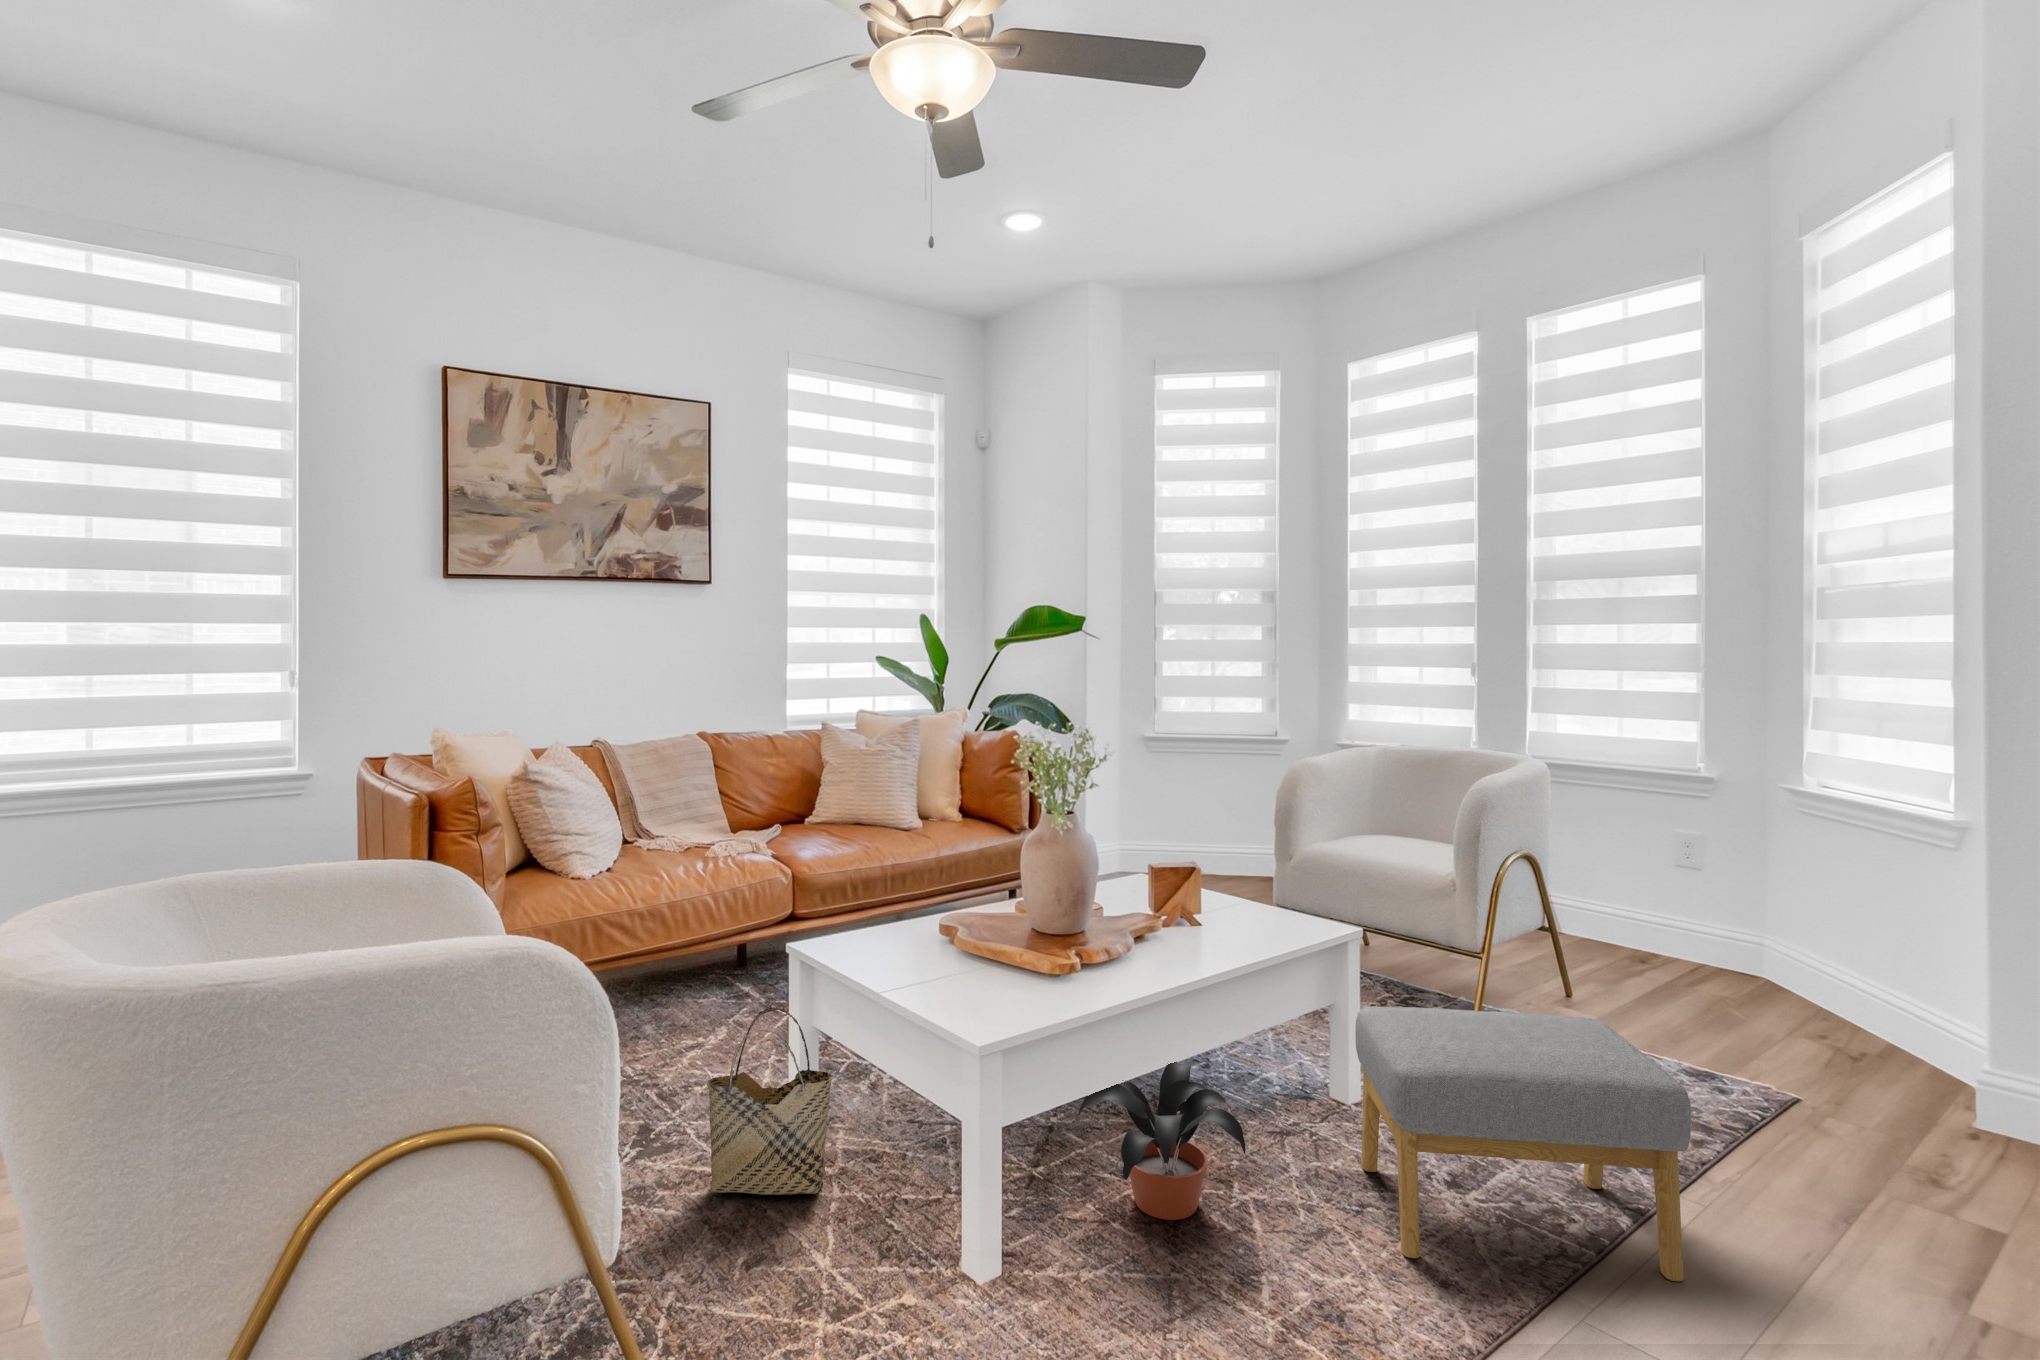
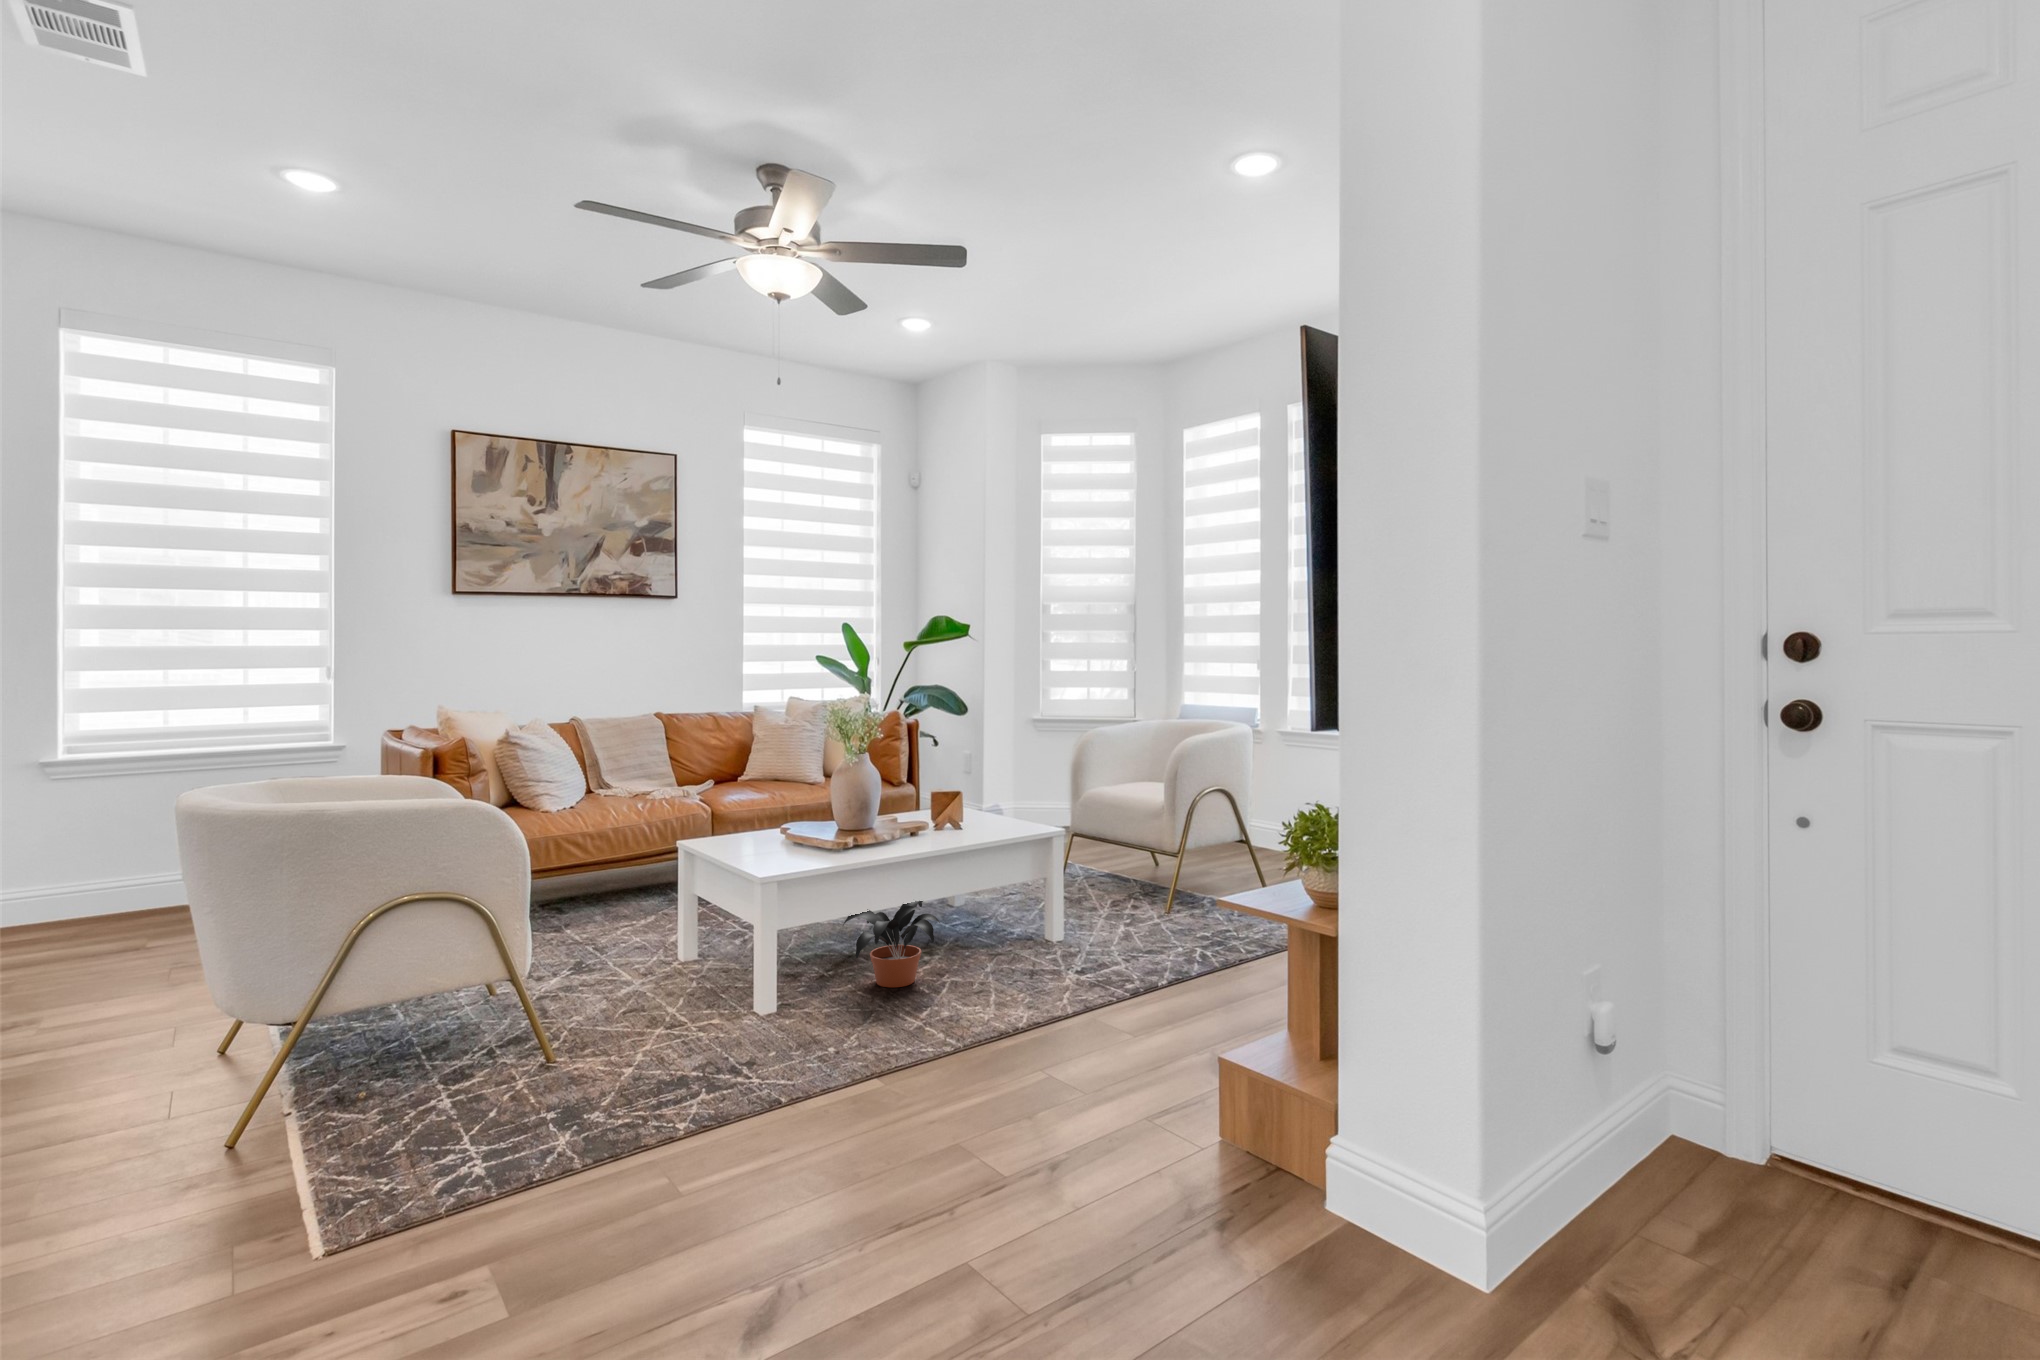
woven basket: present [706,1007,832,1195] -> none [606,871,690,983]
footstool: present [1355,1007,1691,1281] -> none [1015,864,1174,1001]

